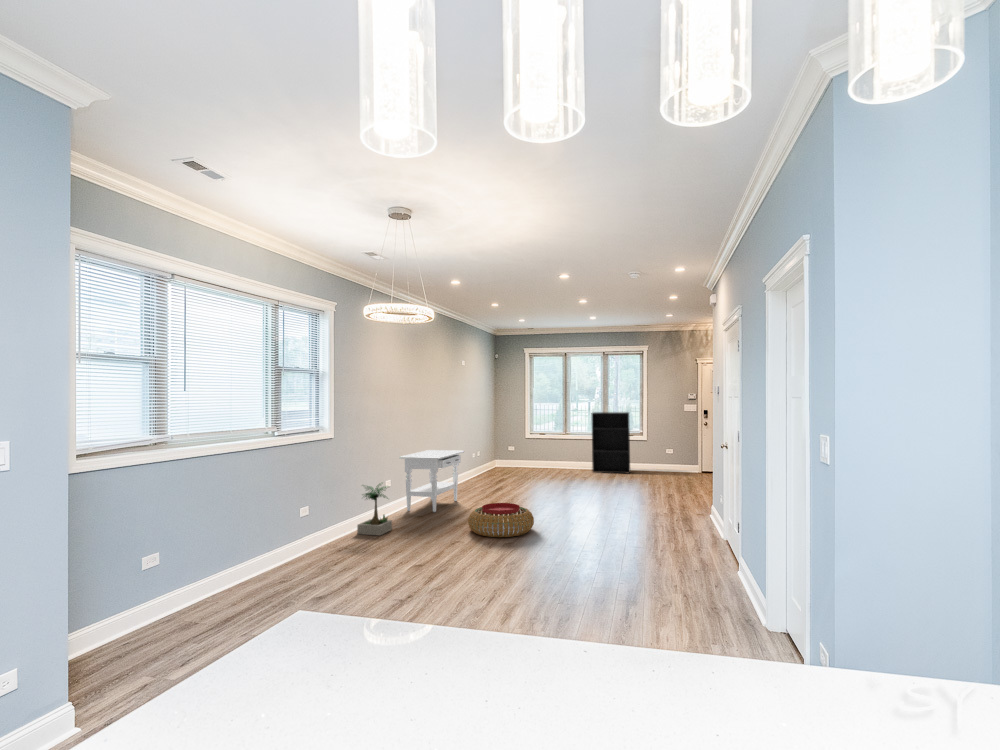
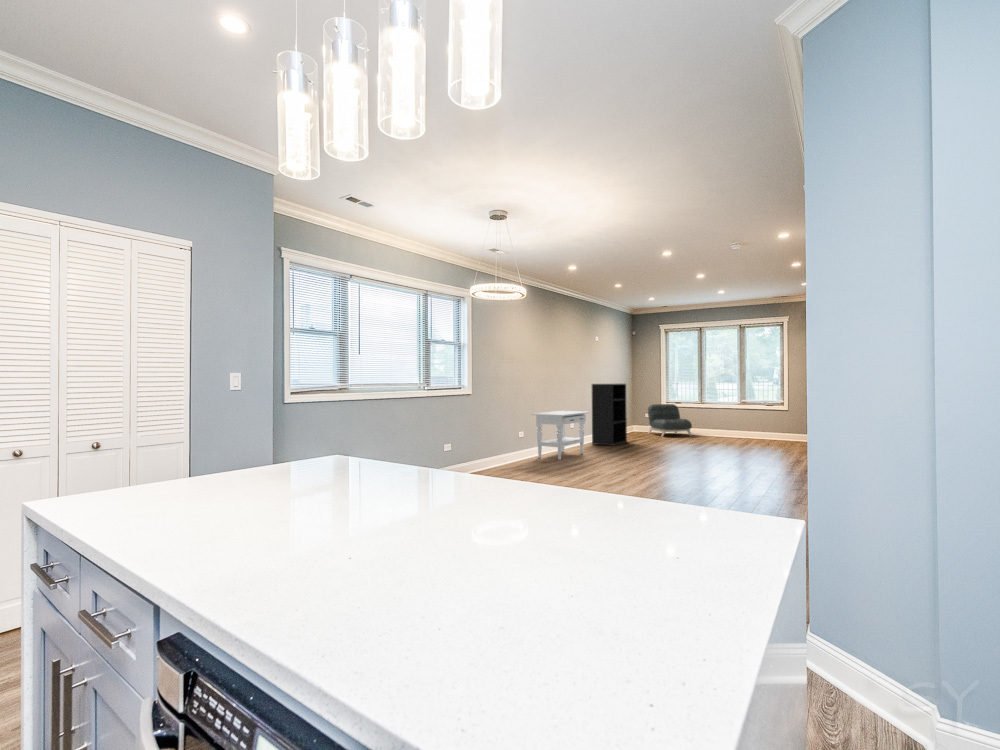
bookshelf: present [591,412,630,473] -> present [592,384,627,446]
armchair: none [512,435,559,472] -> present [648,404,692,437]
potted plant: present [357,484,392,535] -> none [493,431,520,472]
pouf: present [468,503,534,537] -> none [579,453,636,480]

